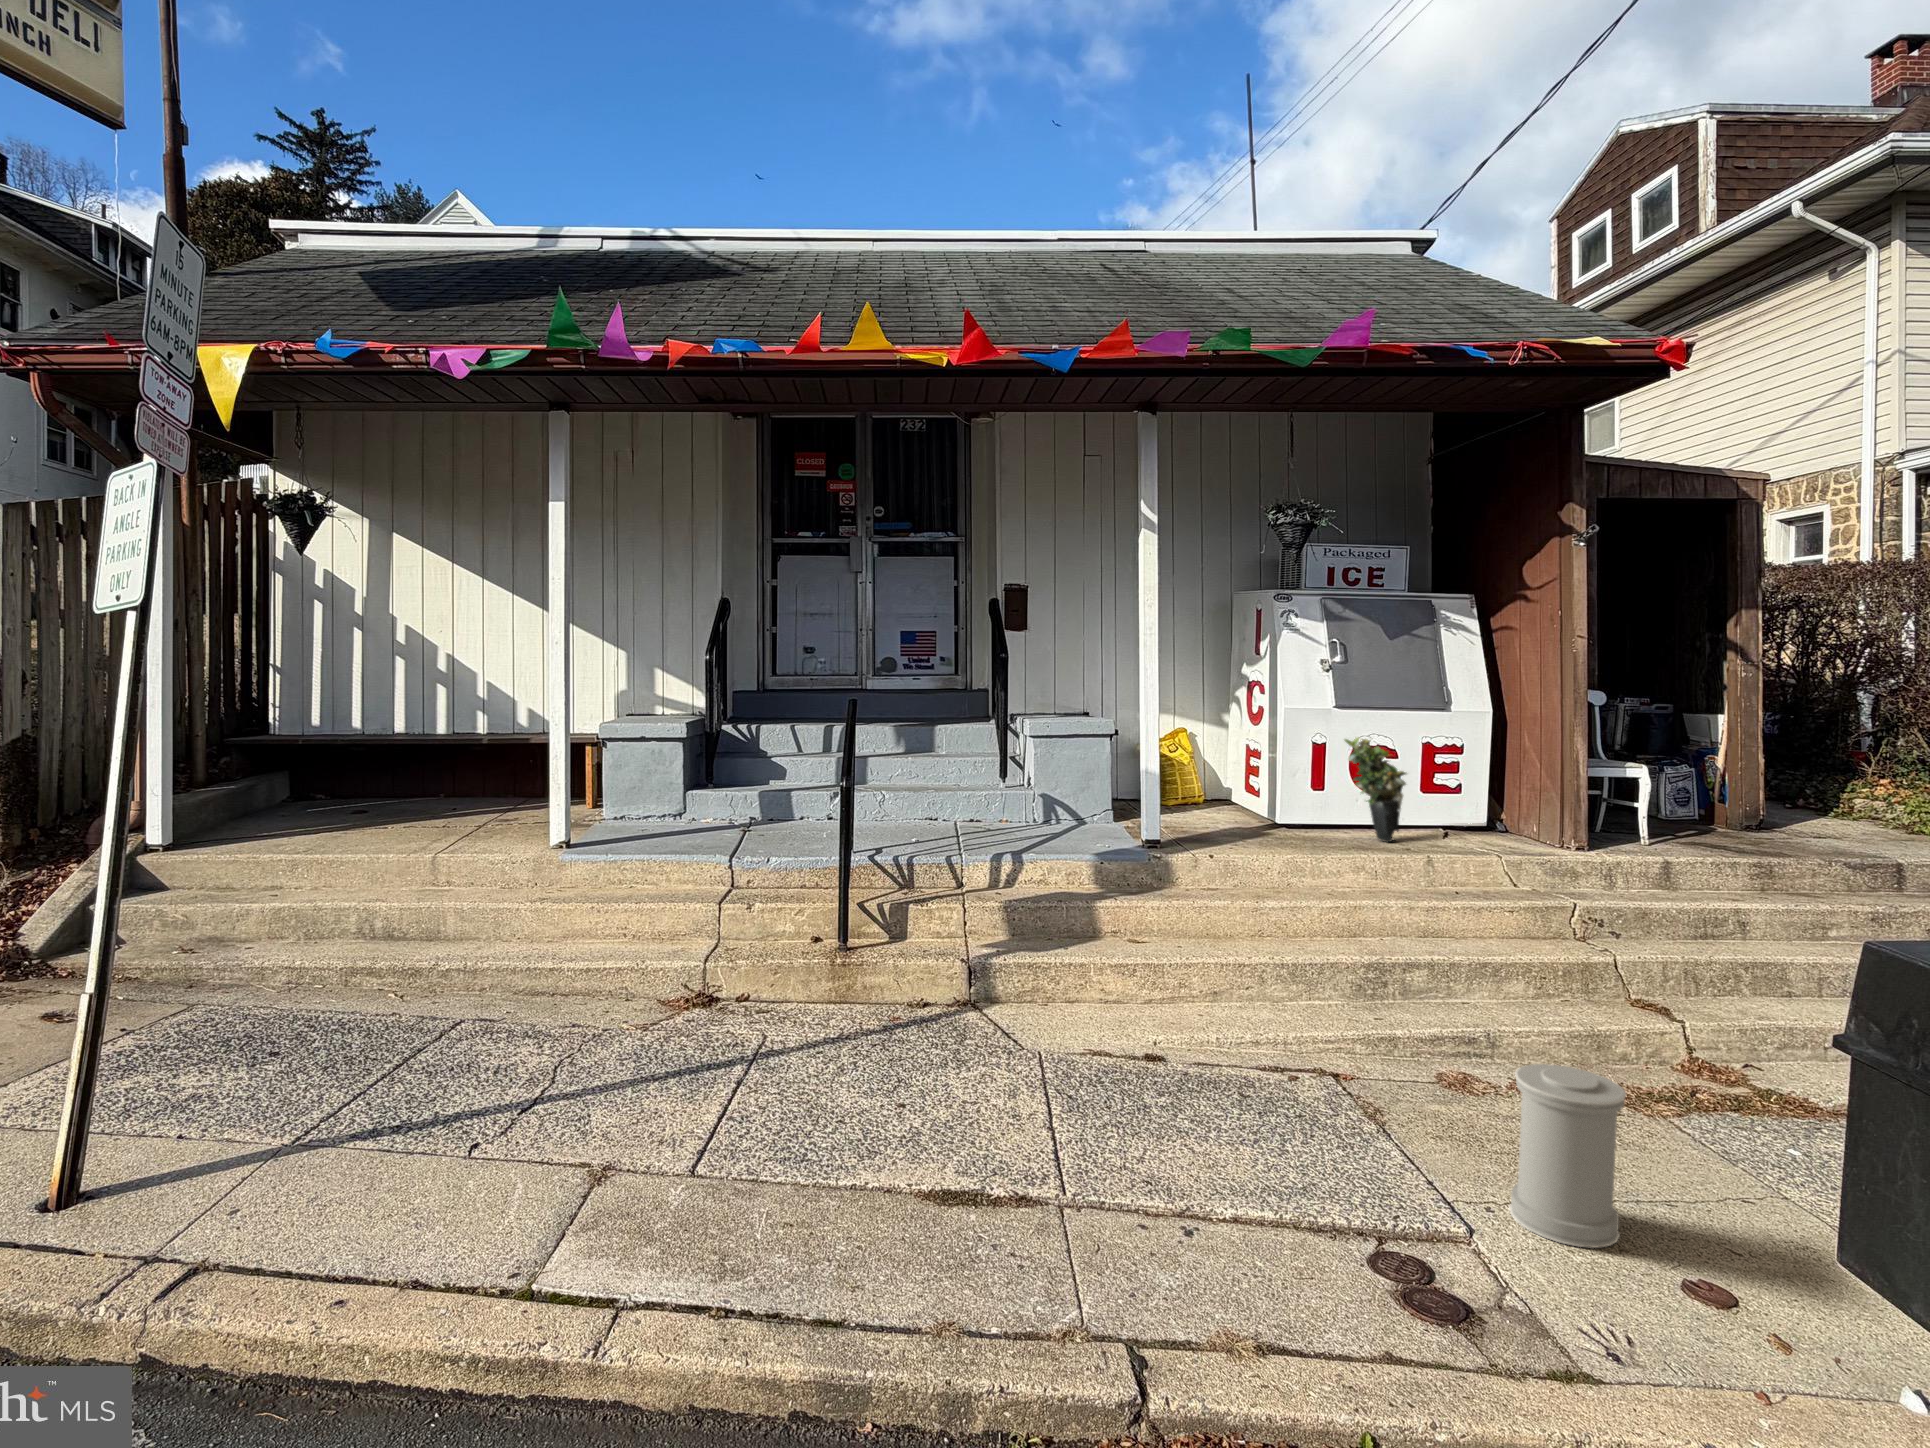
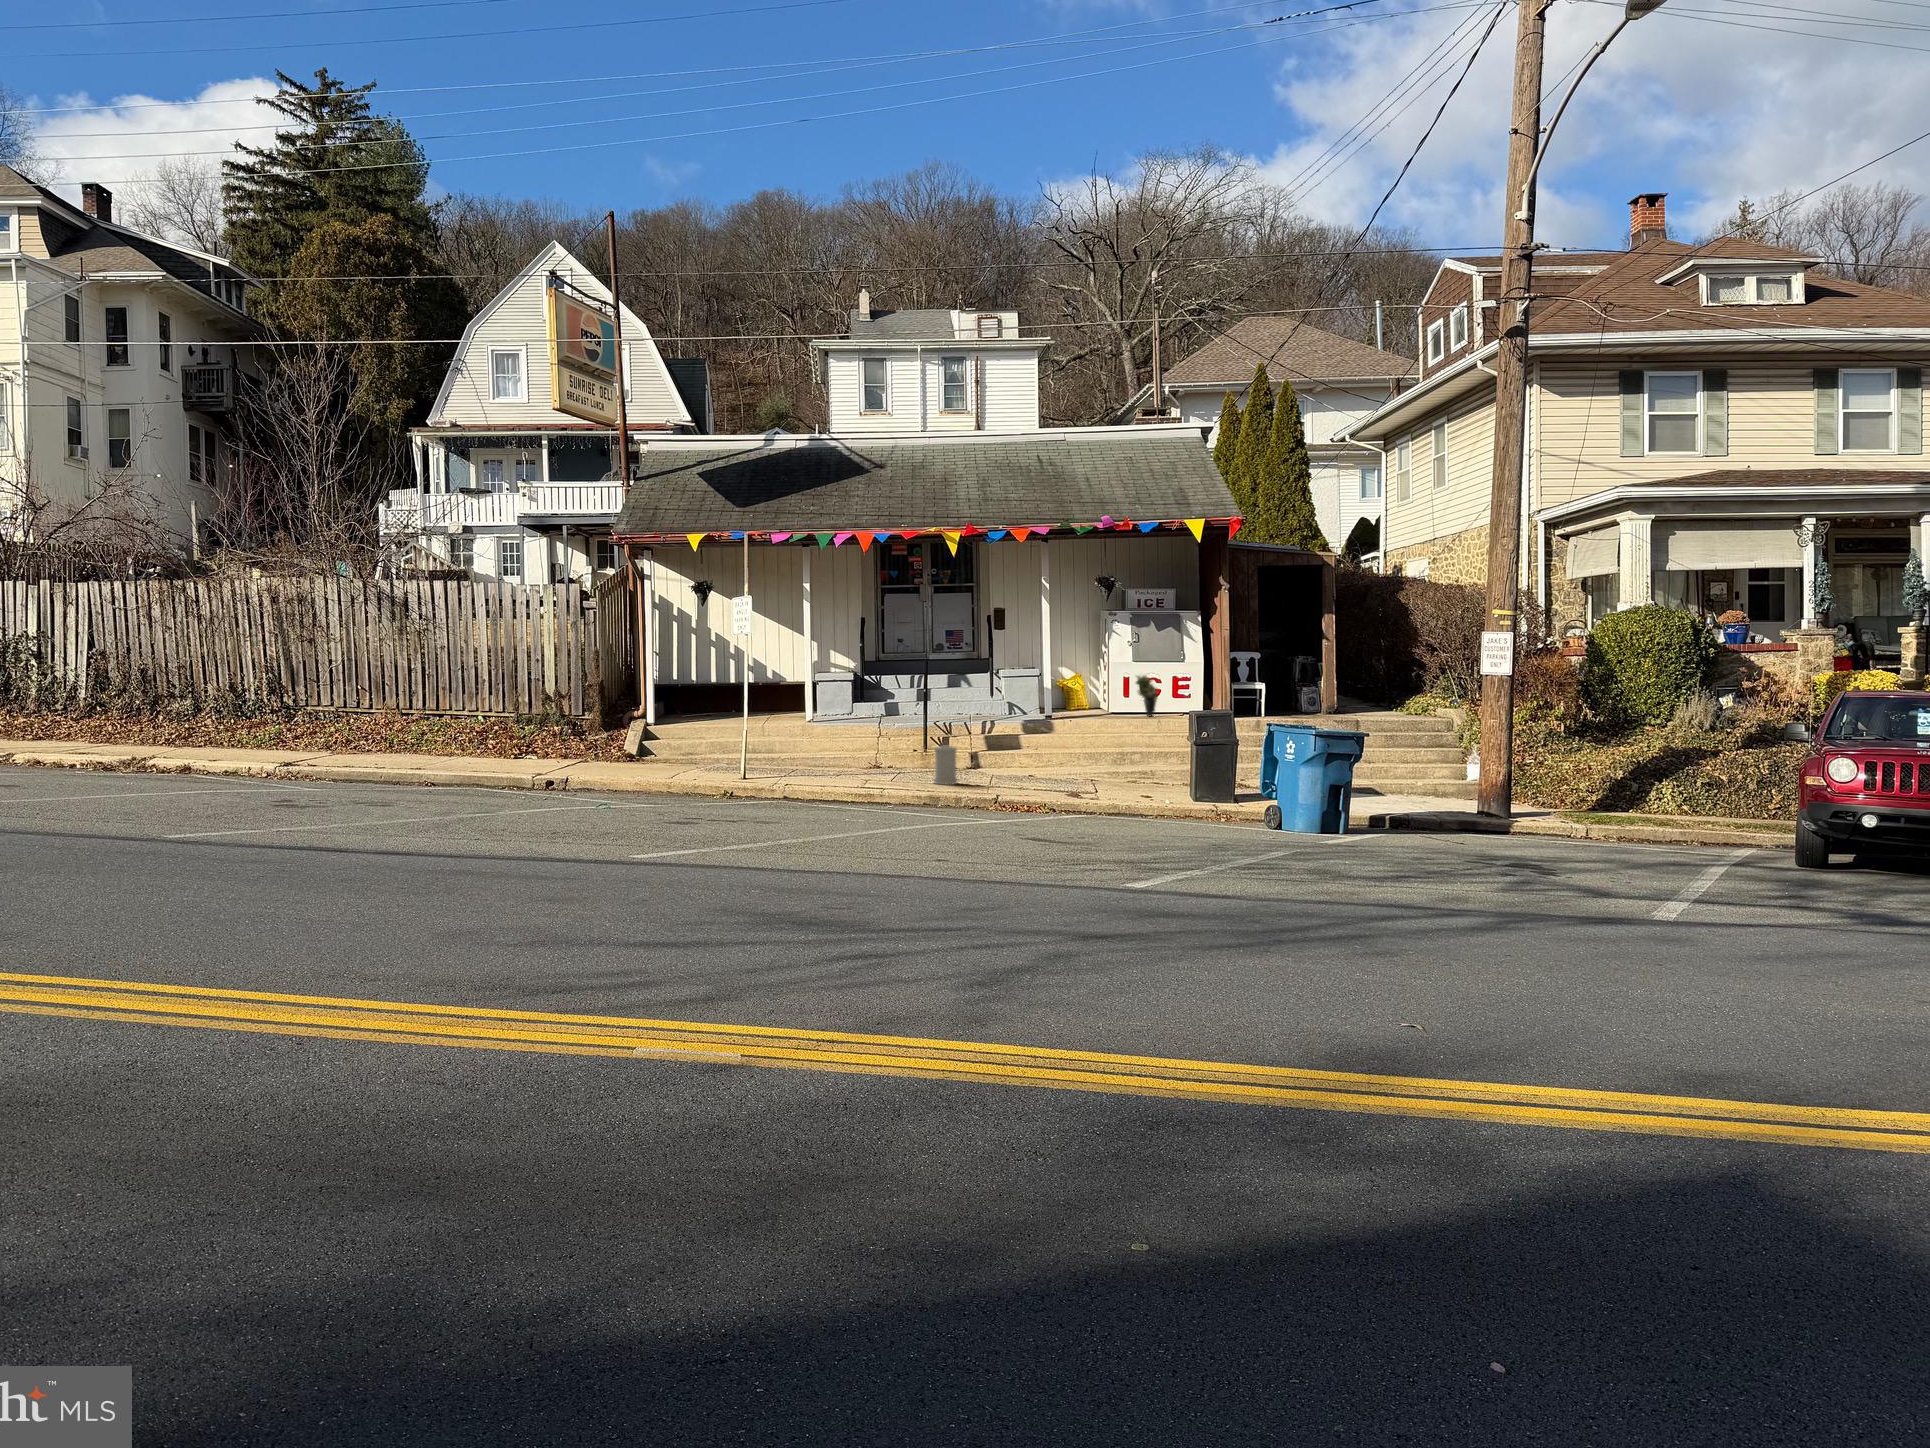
trash can: present [1509,1064,1626,1248] -> present [934,746,958,785]

